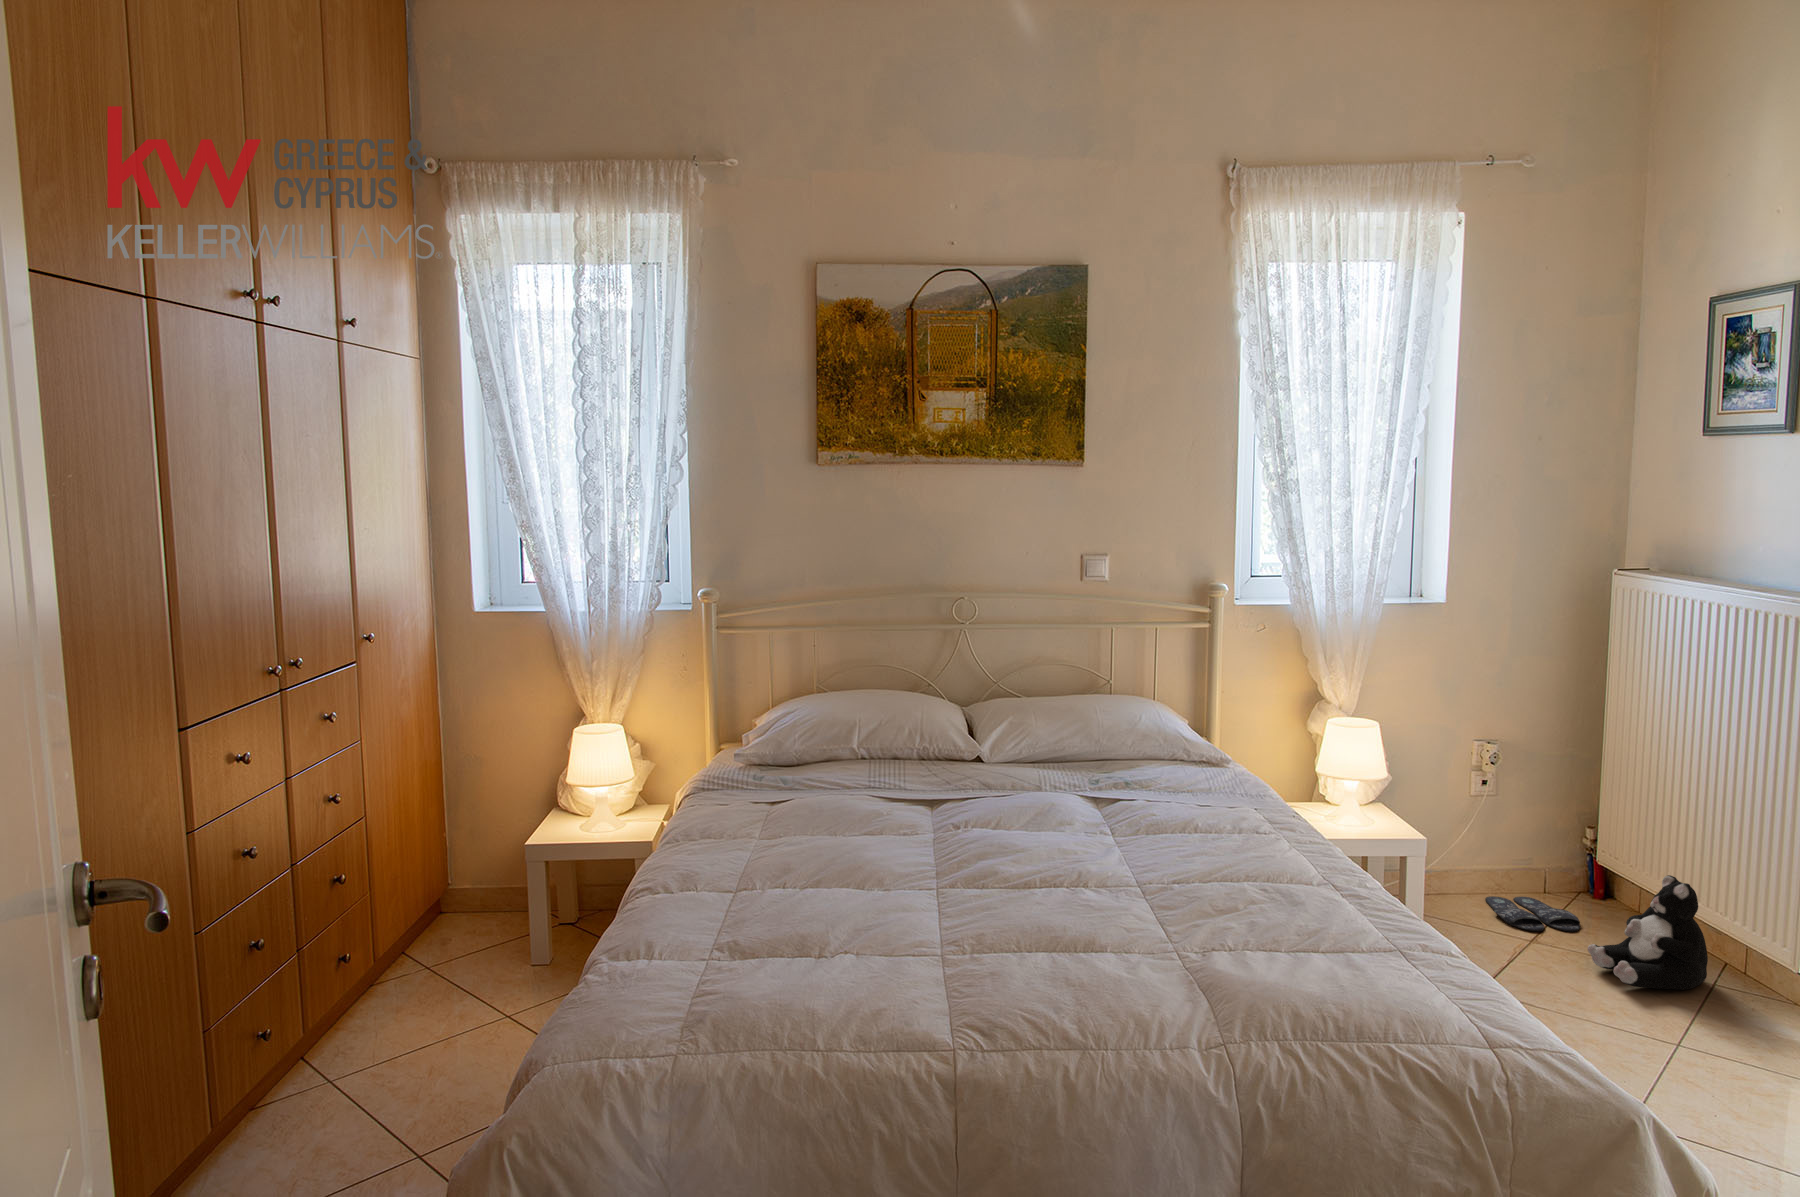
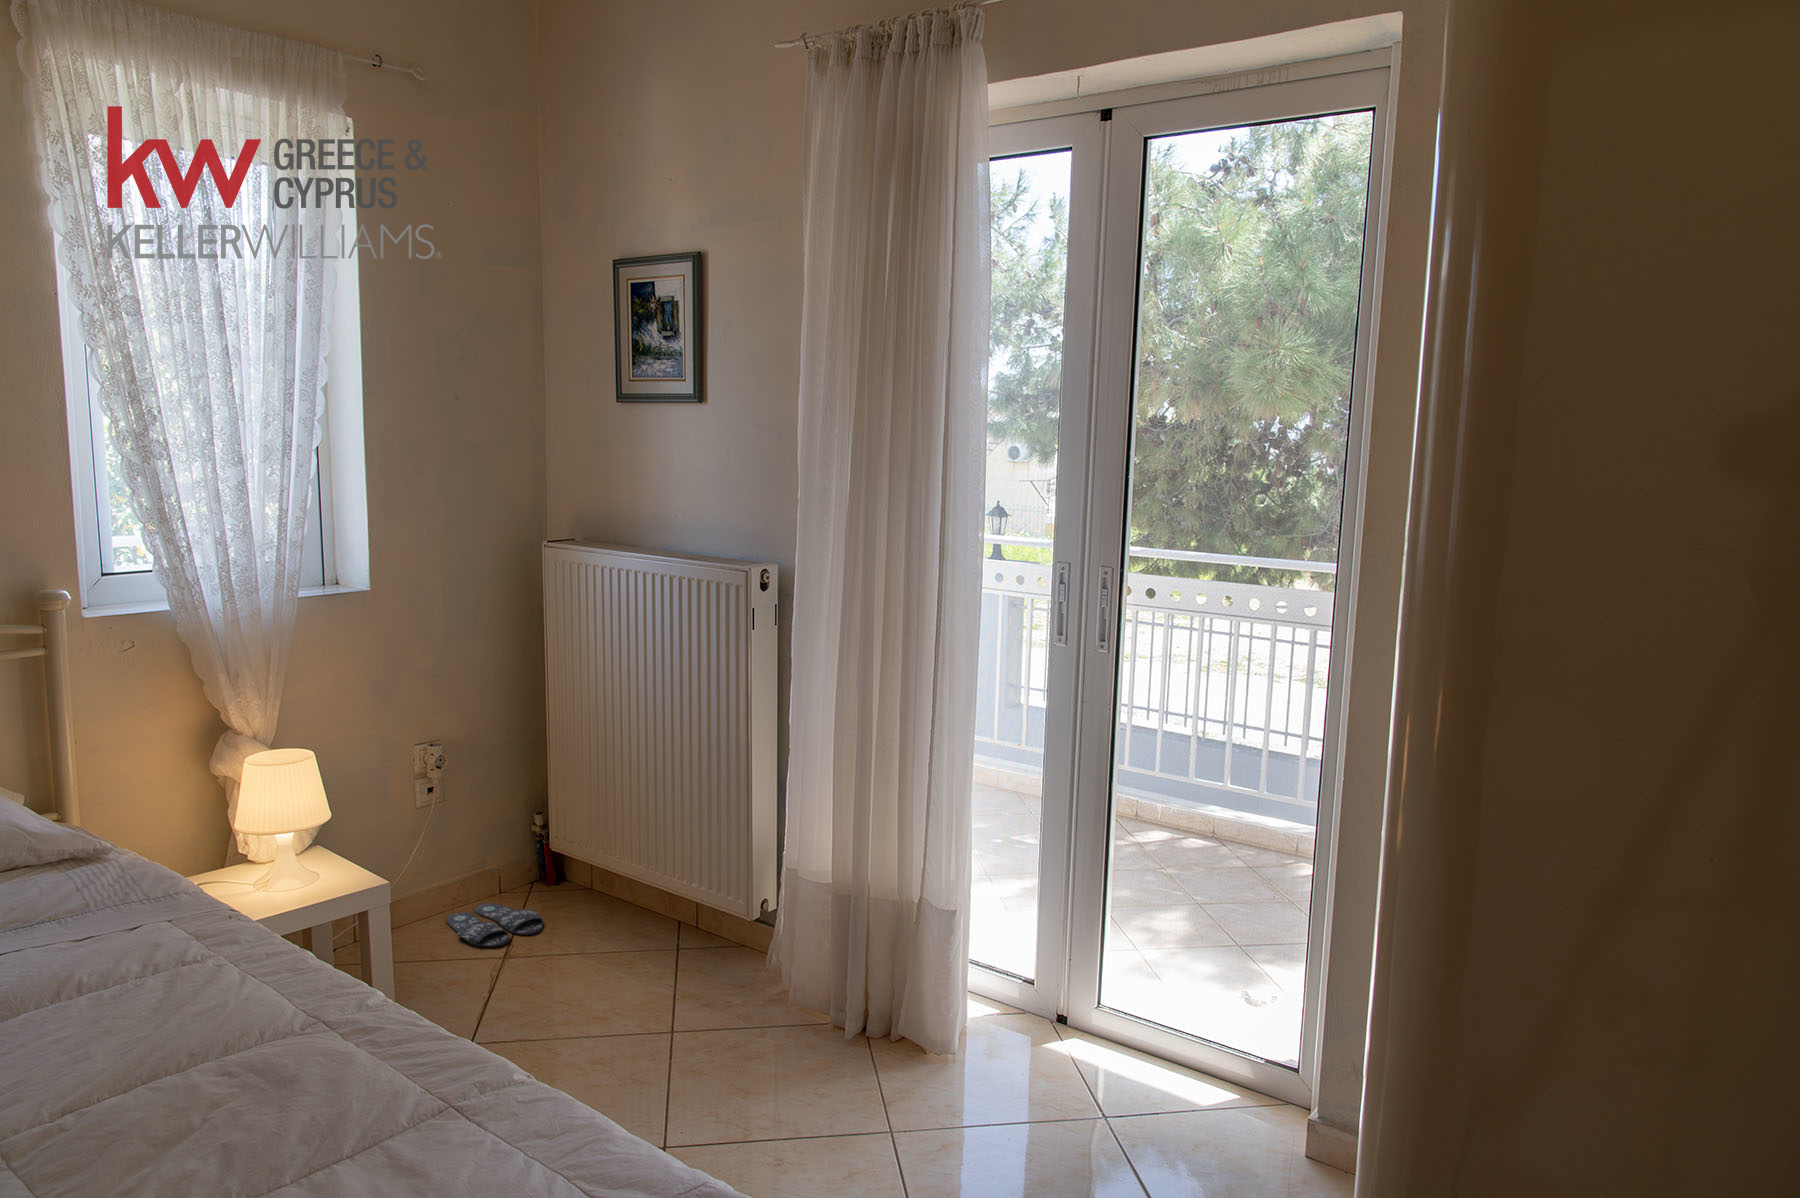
plush toy: present [1588,875,1708,990] -> none [555,856,659,981]

